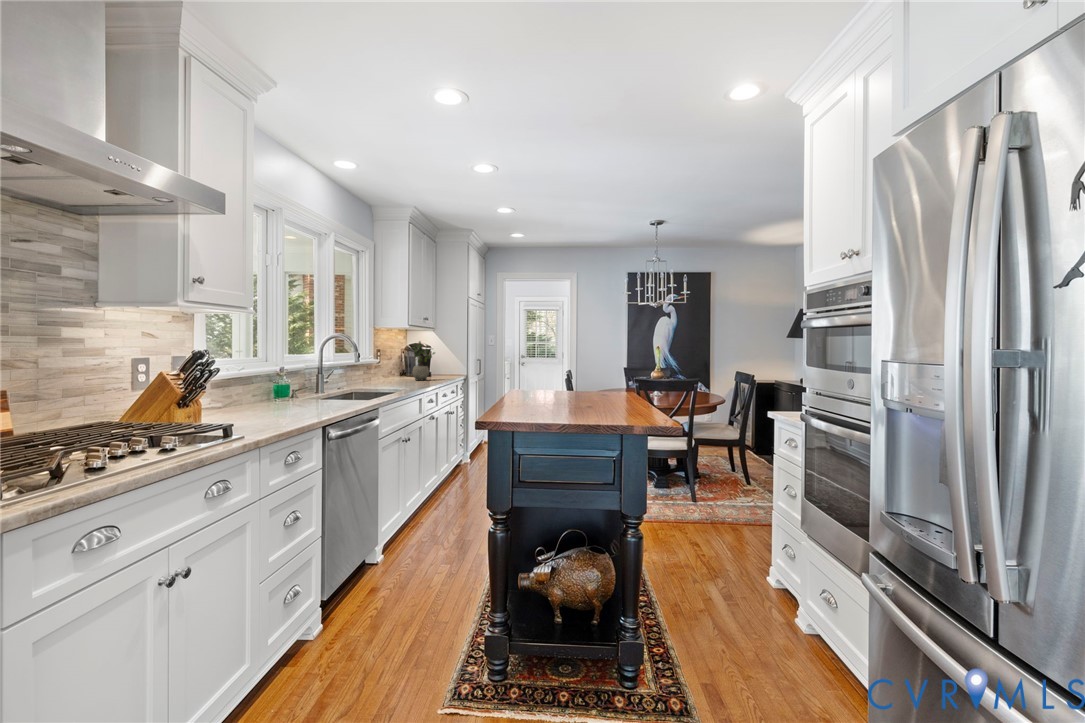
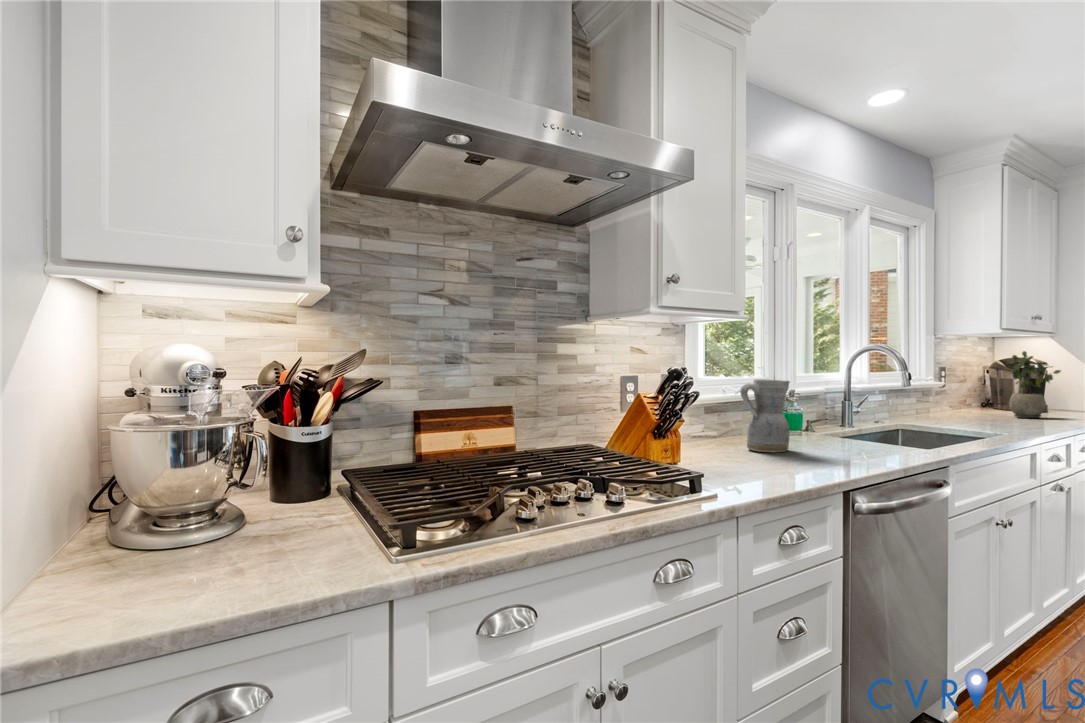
ceramic pitcher: none [247,359,285,412] -> present [741,379,790,452]

